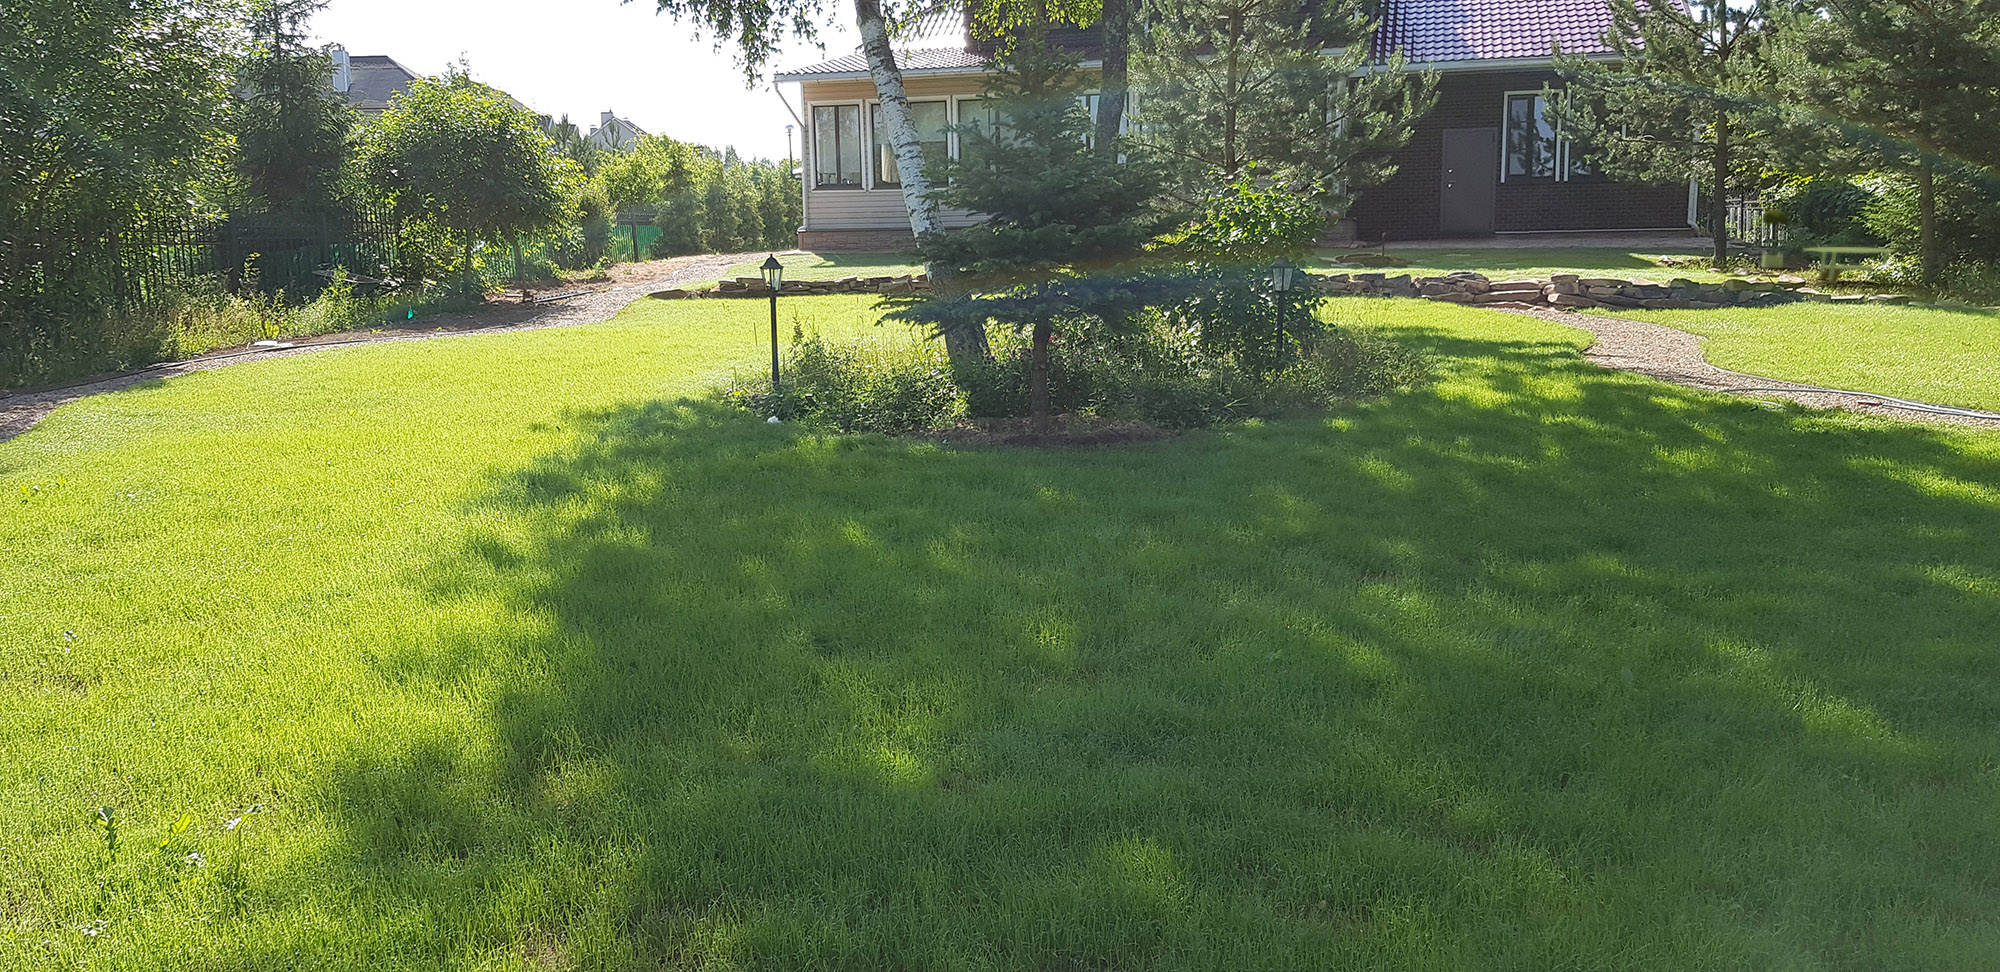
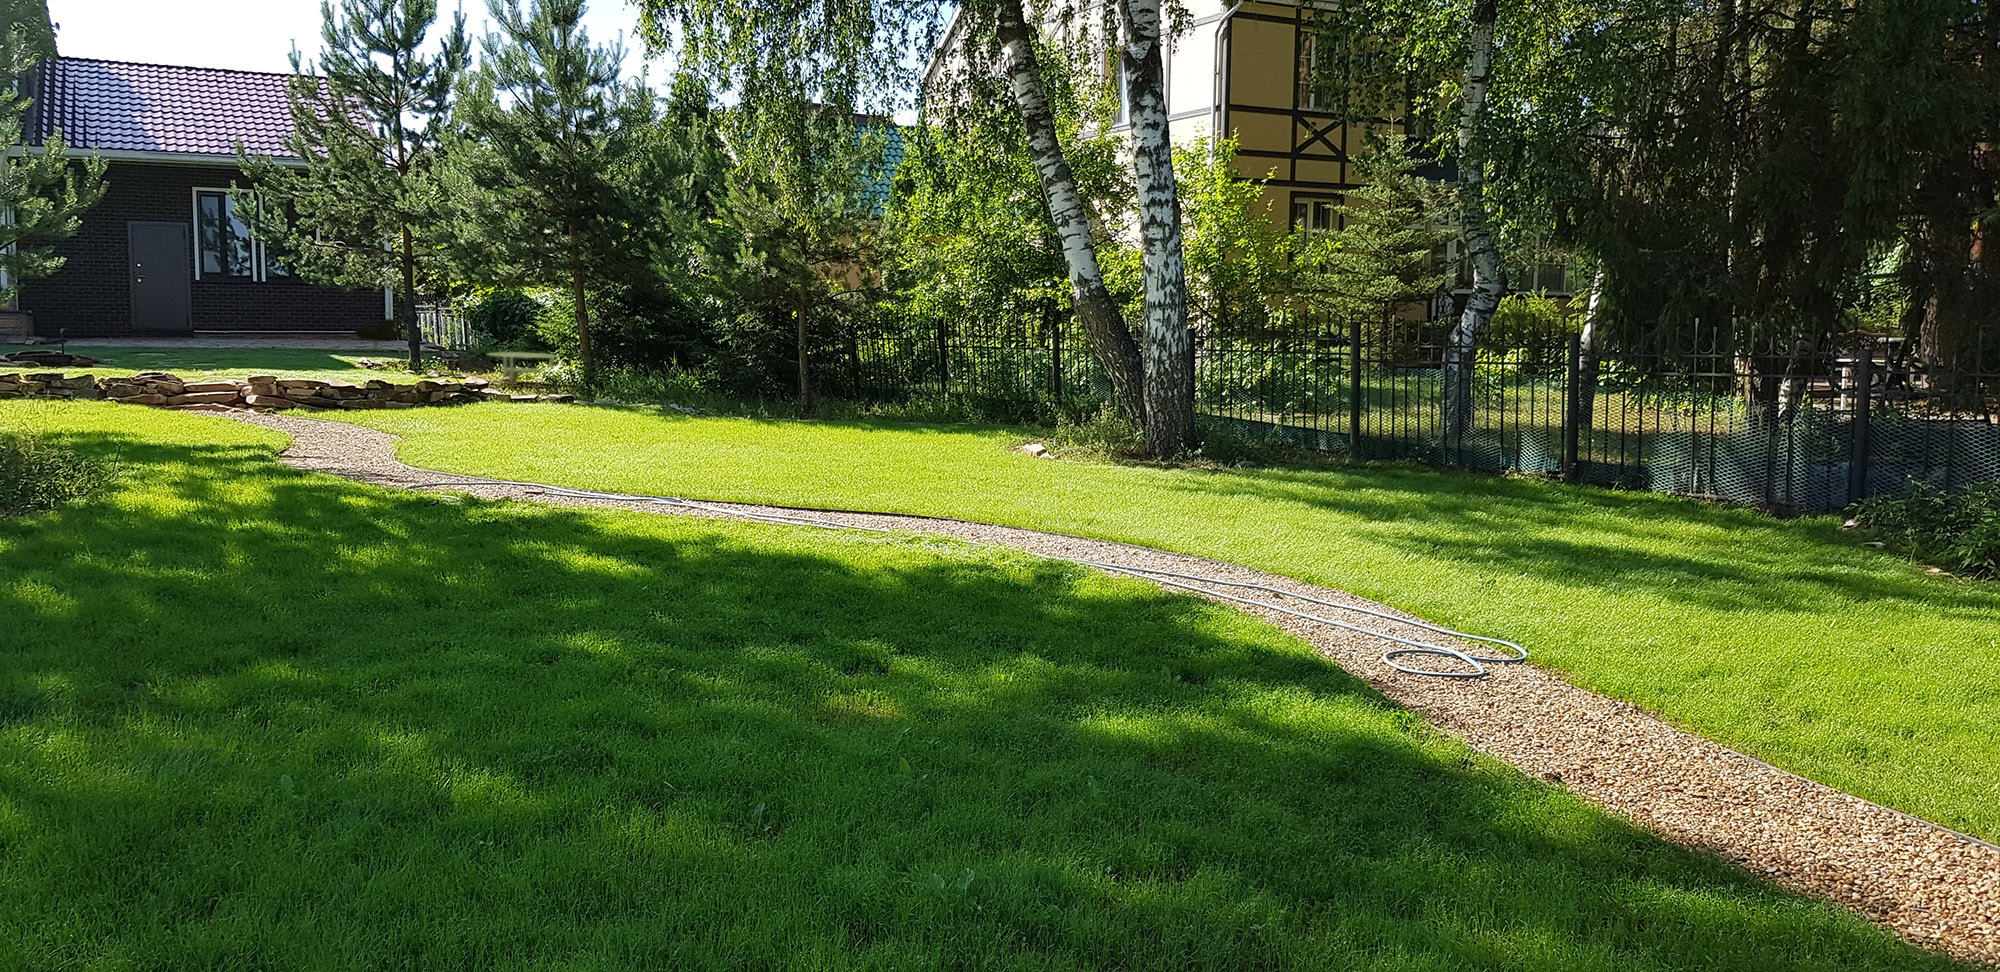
potted tree: present [1761,208,1789,268] -> none [454,316,478,370]
lounge chair: none [1645,215,1700,251] -> present [355,319,401,351]

